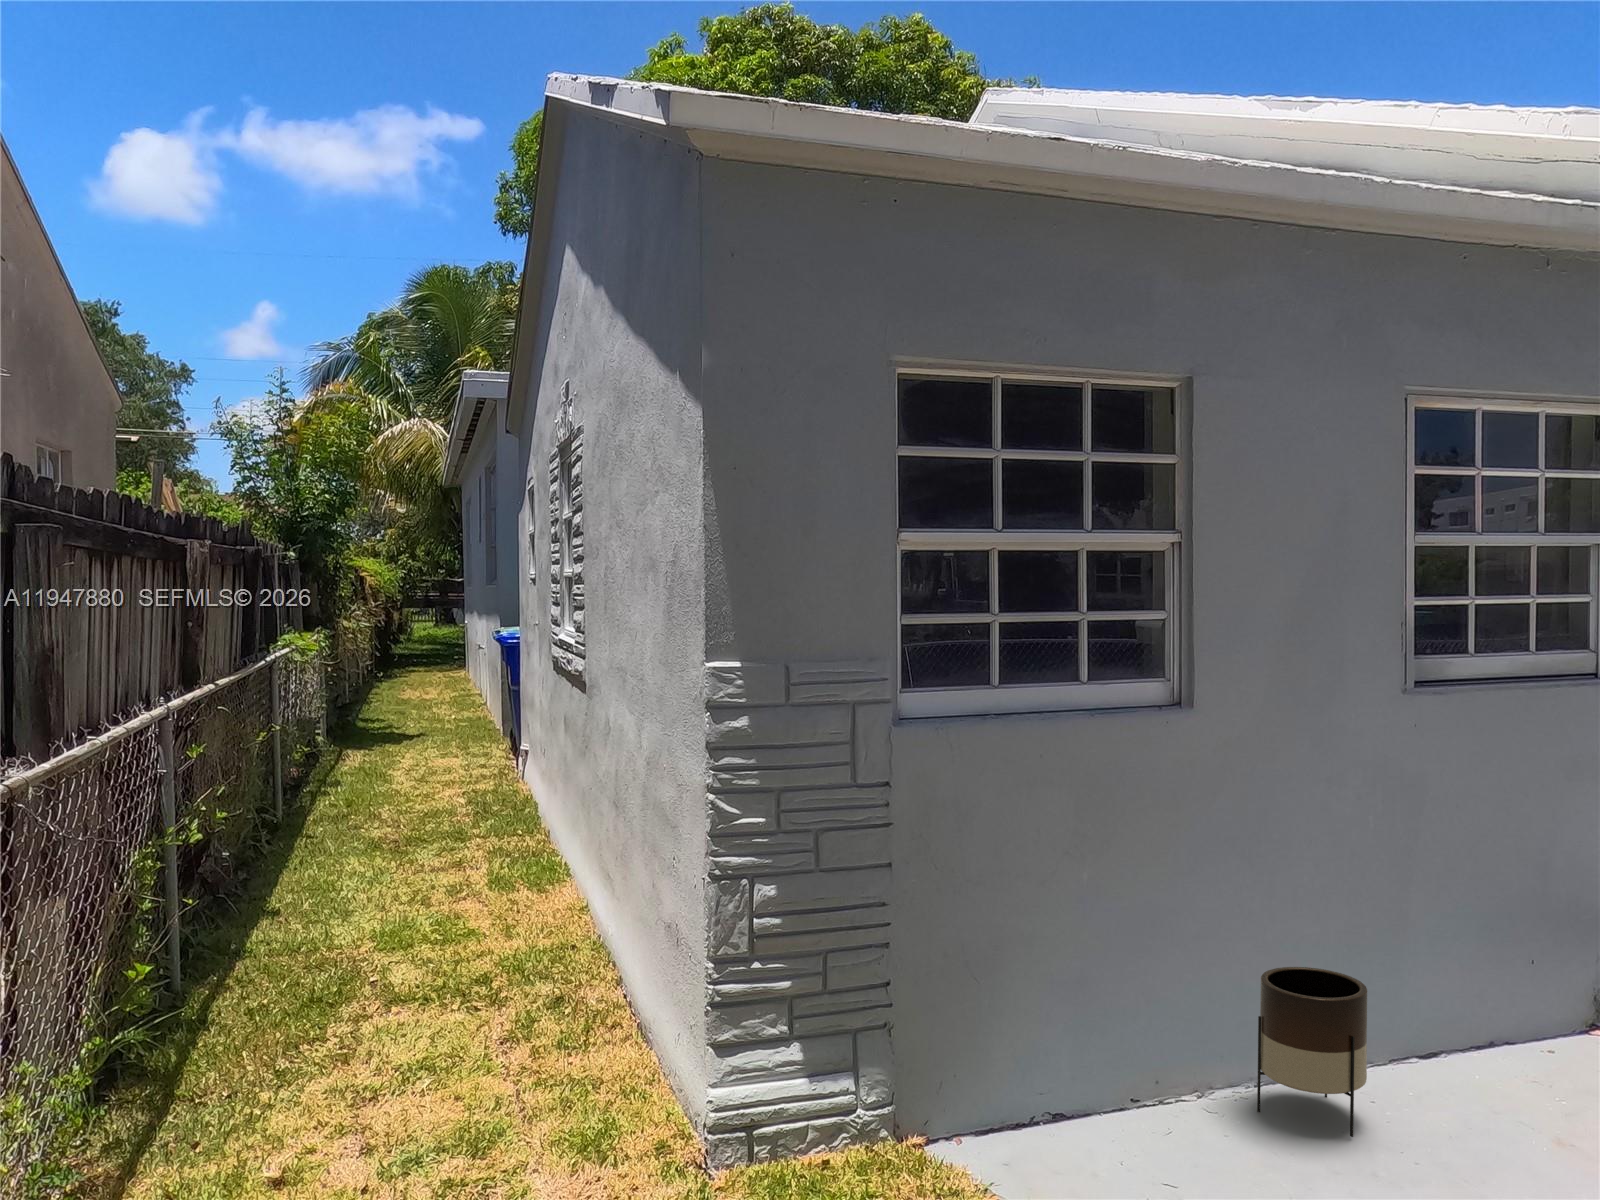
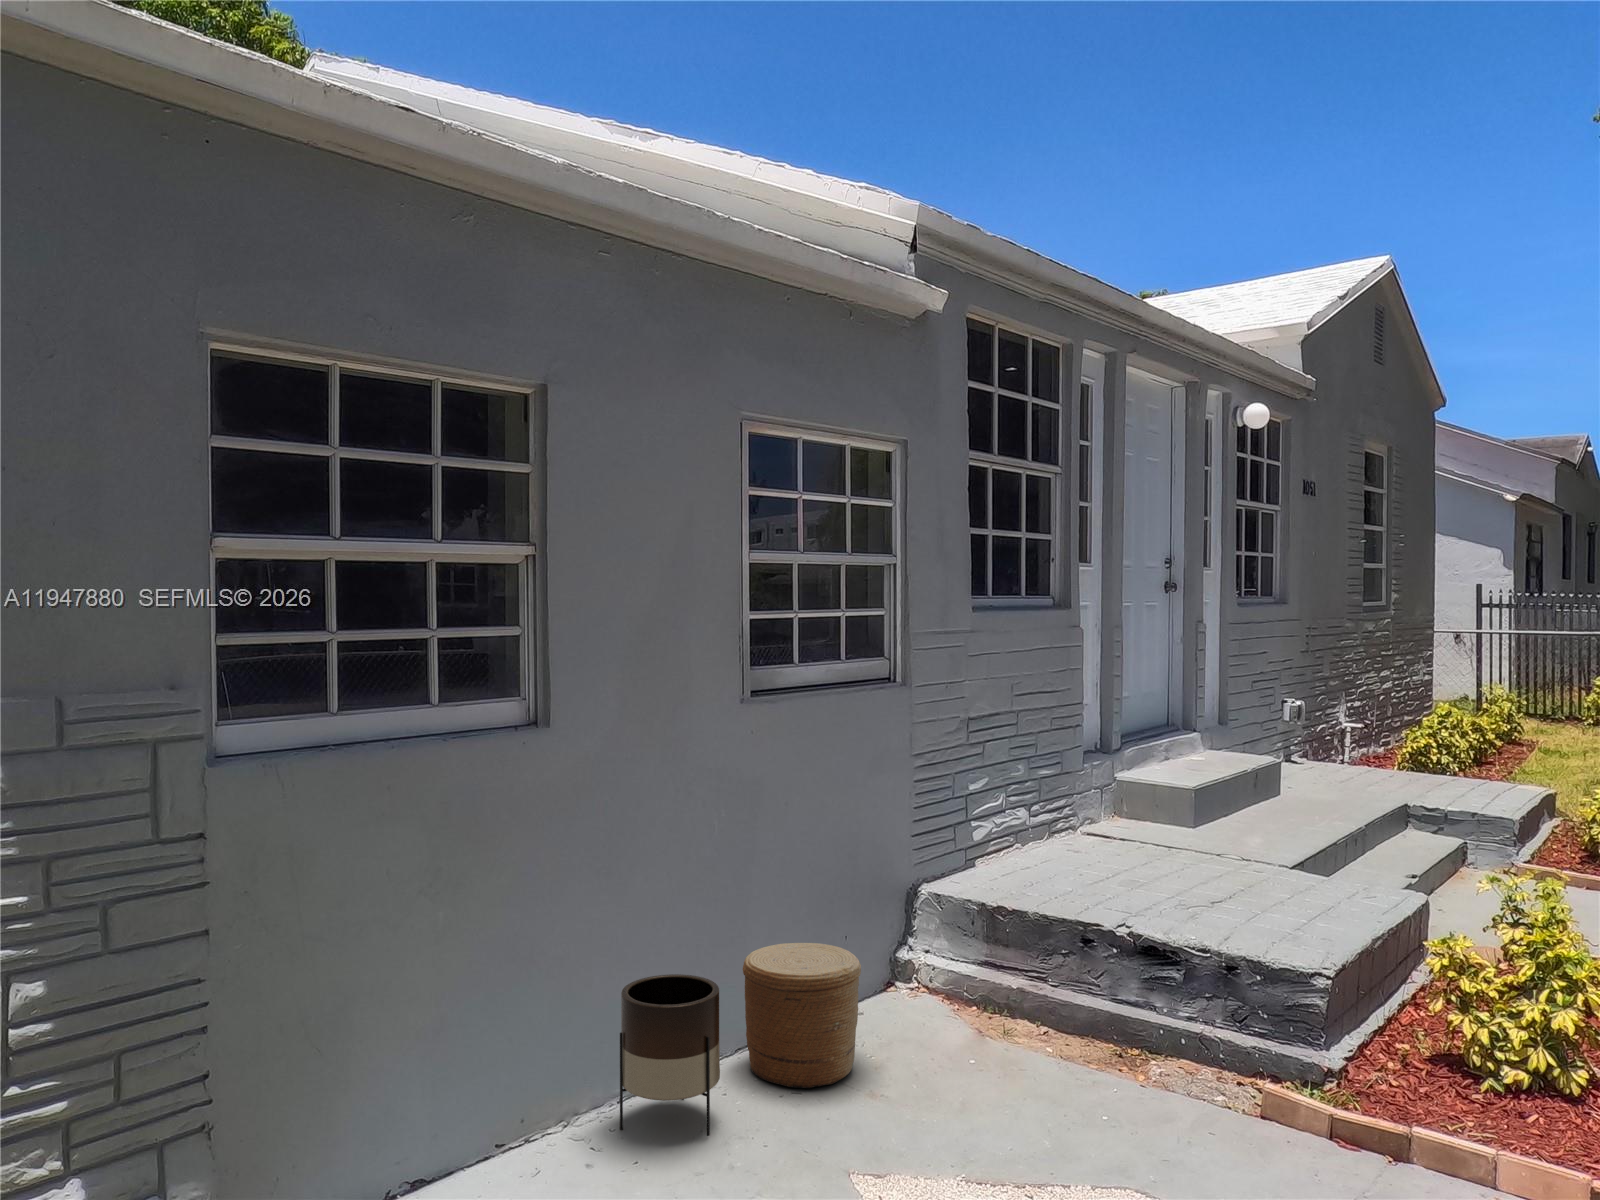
woven basket: none [1398,957,1542,1115] -> present [743,943,861,1089]

